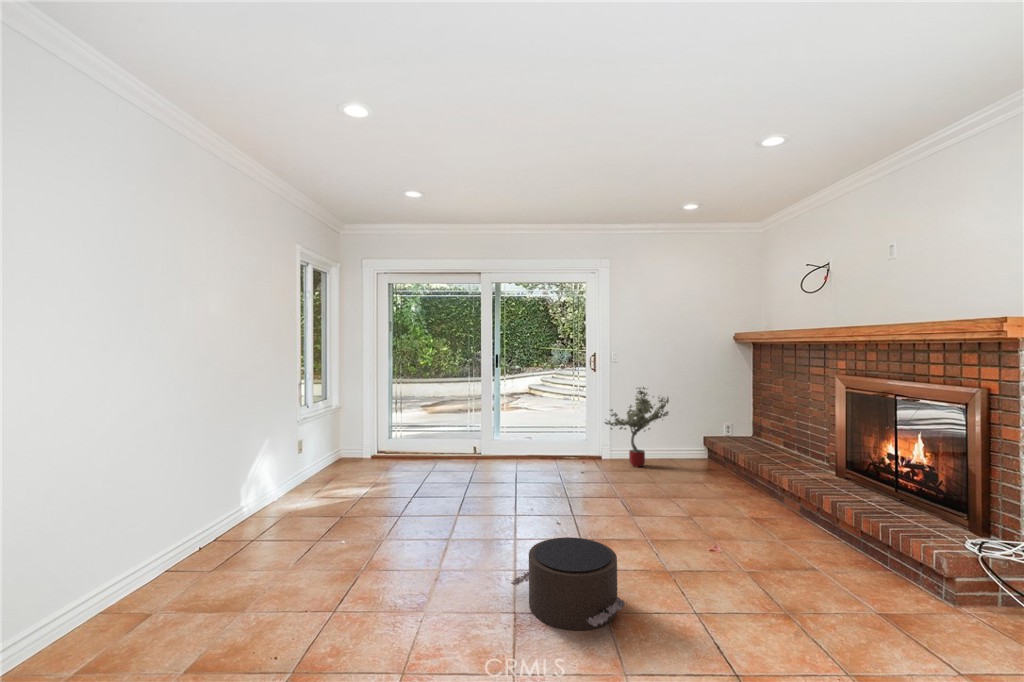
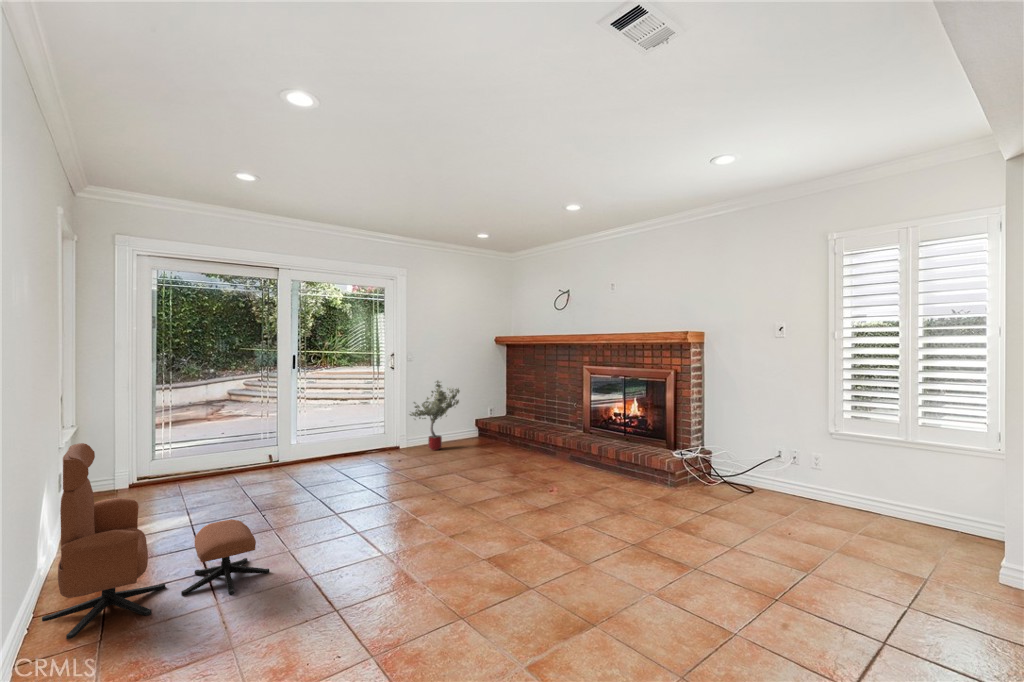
lounge chair: none [176,419,340,566] -> present [42,443,269,639]
pouf: present [511,537,627,630] -> none [475,492,559,552]

